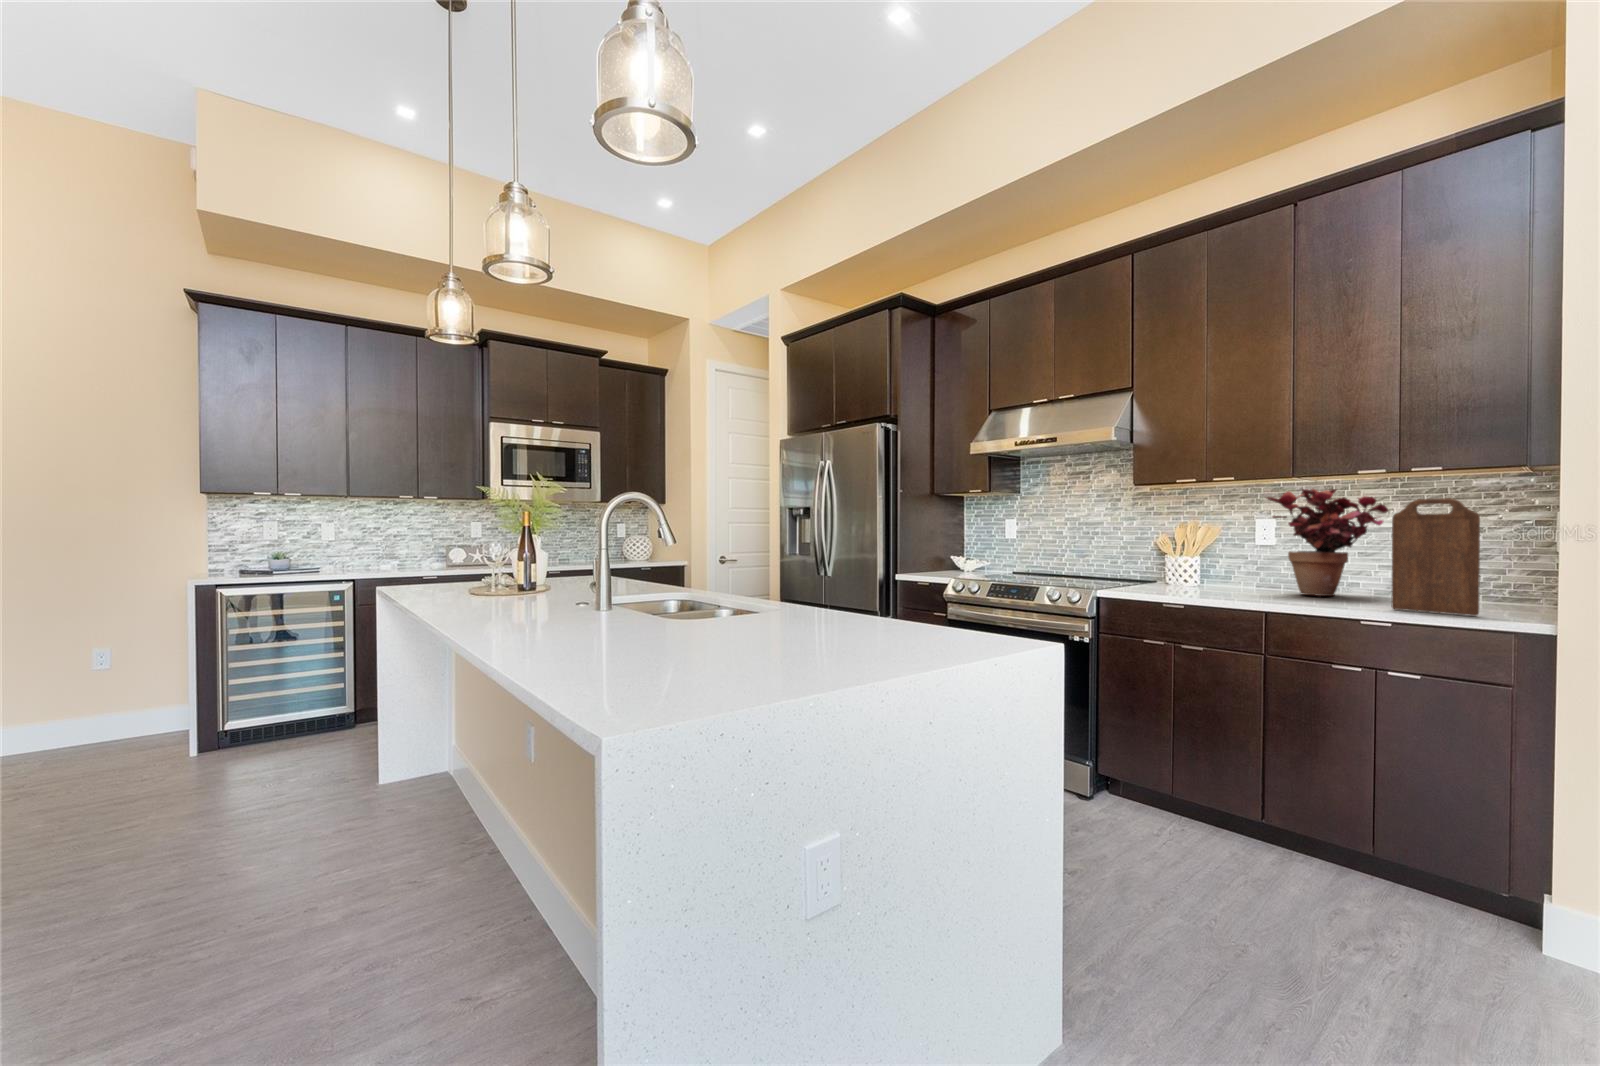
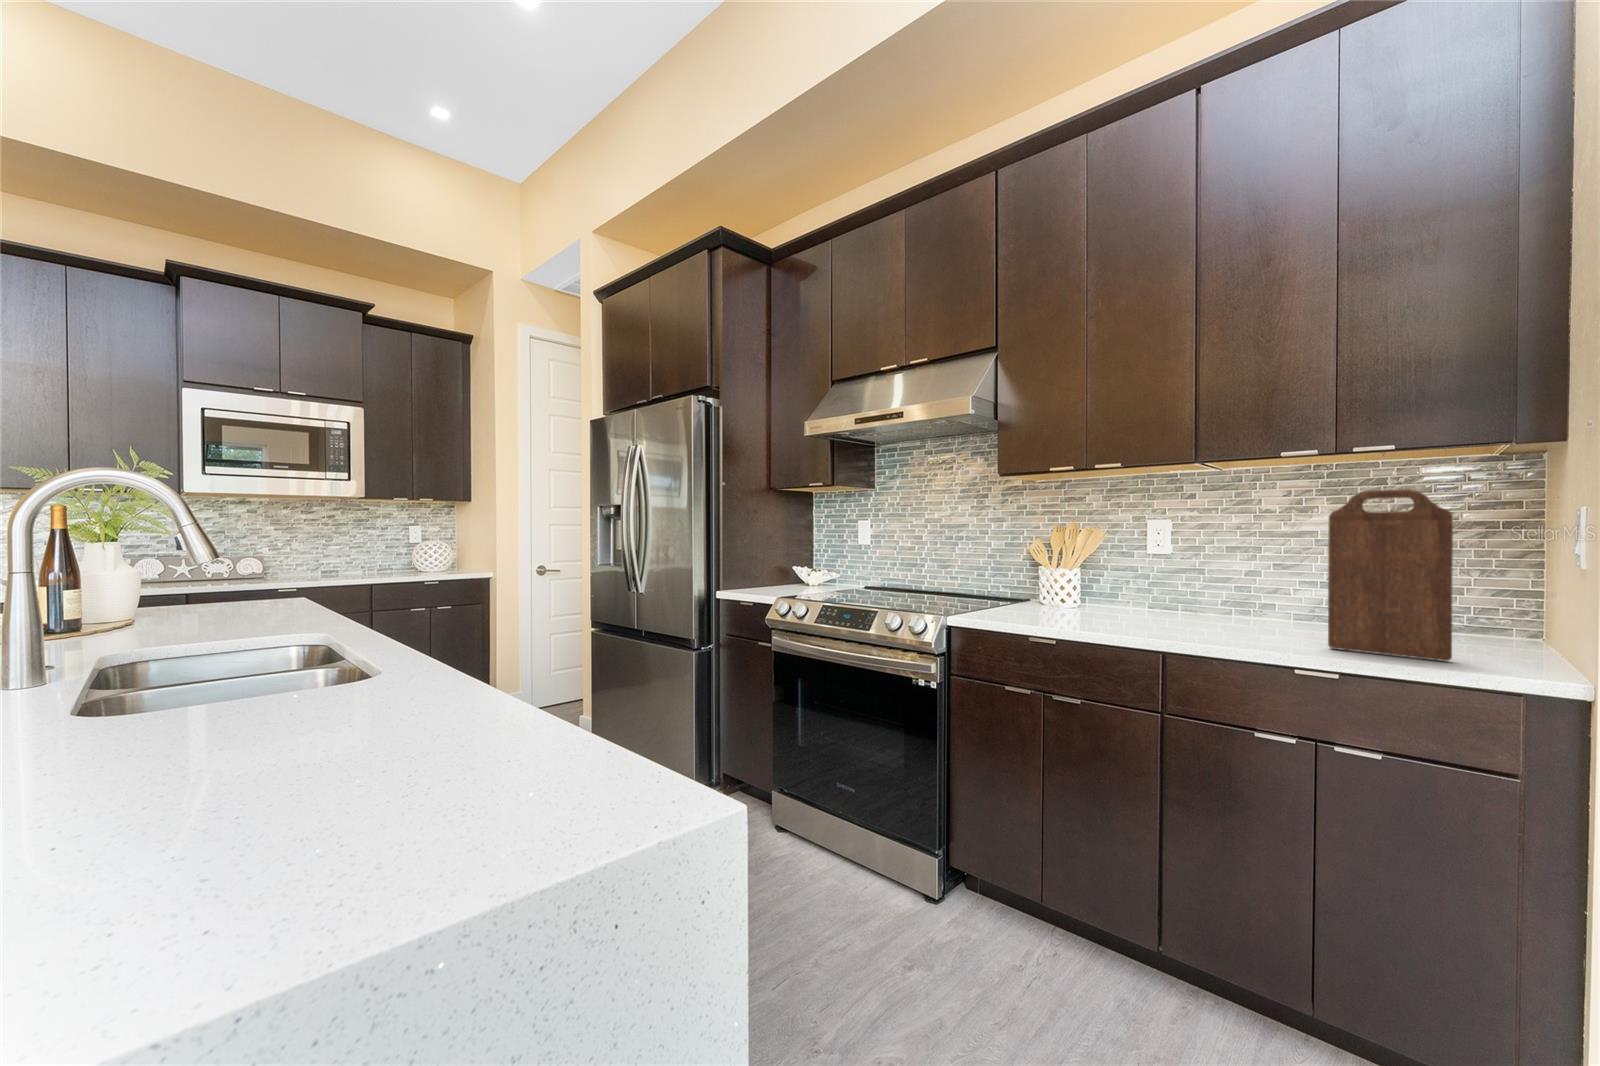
potted plant: present [1267,489,1388,596] -> none [1159,478,1319,624]

